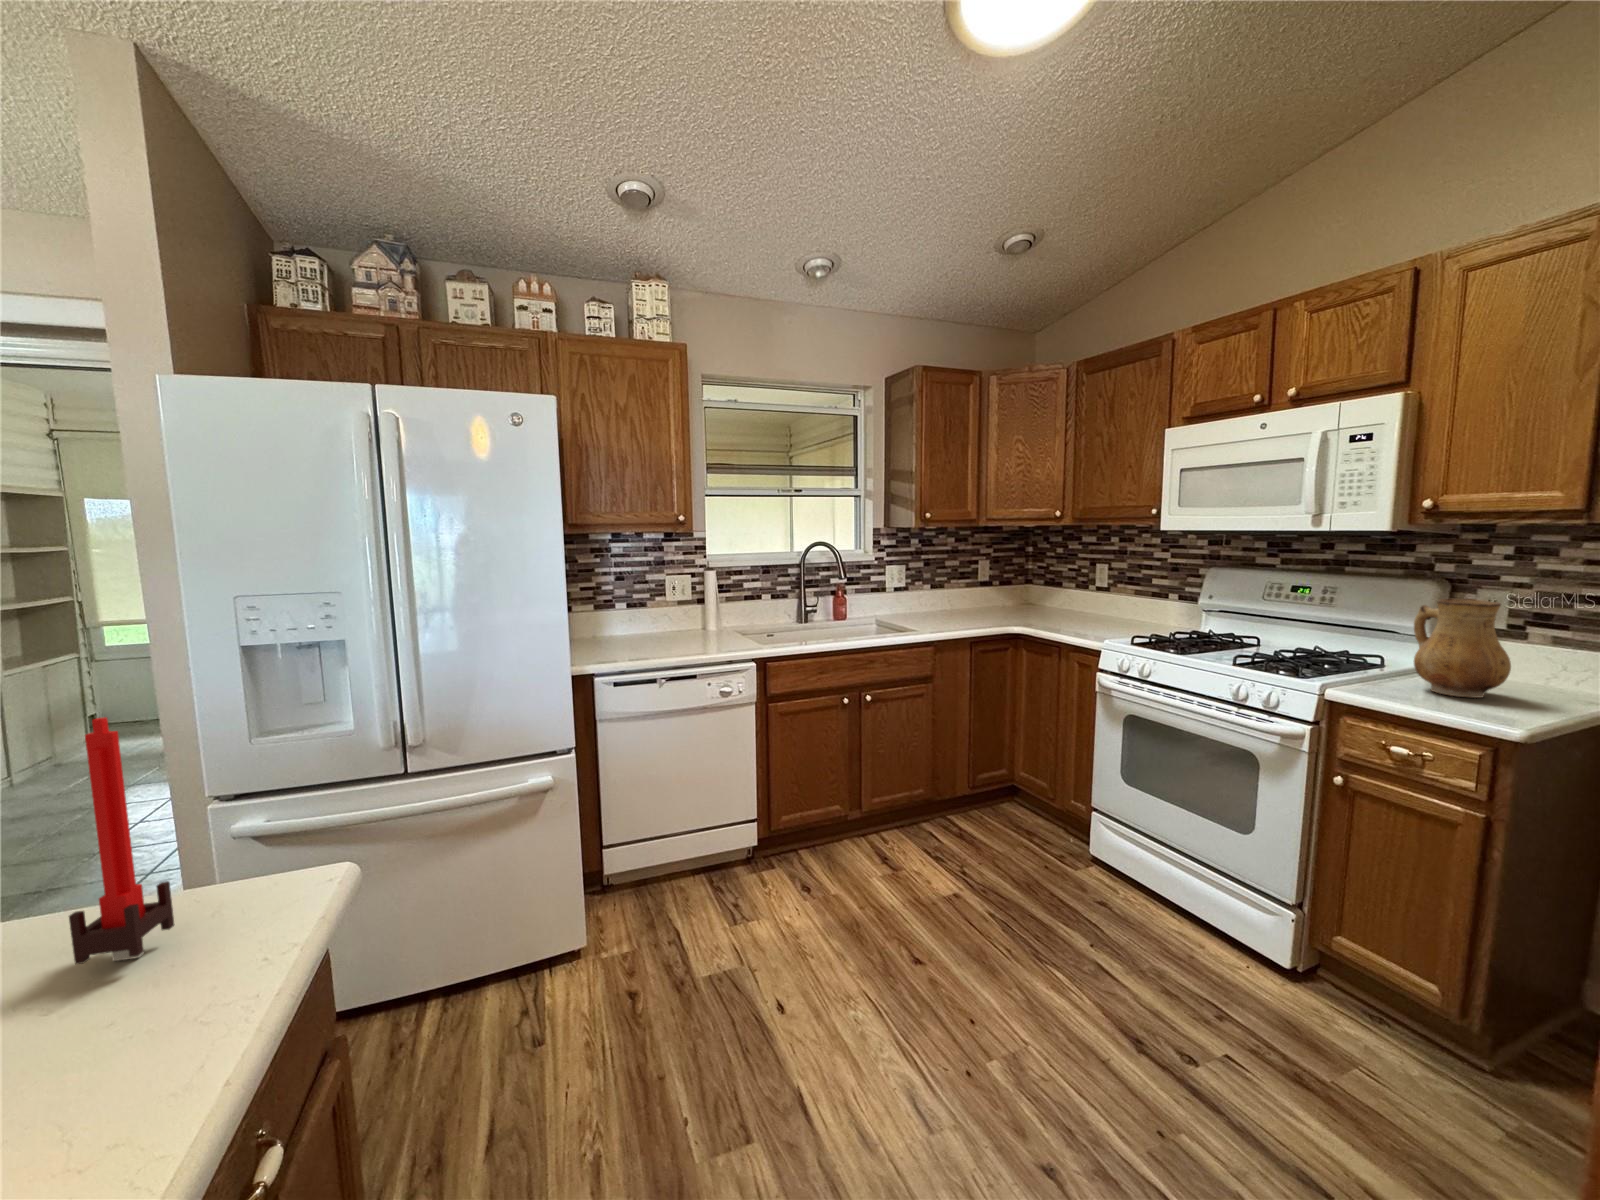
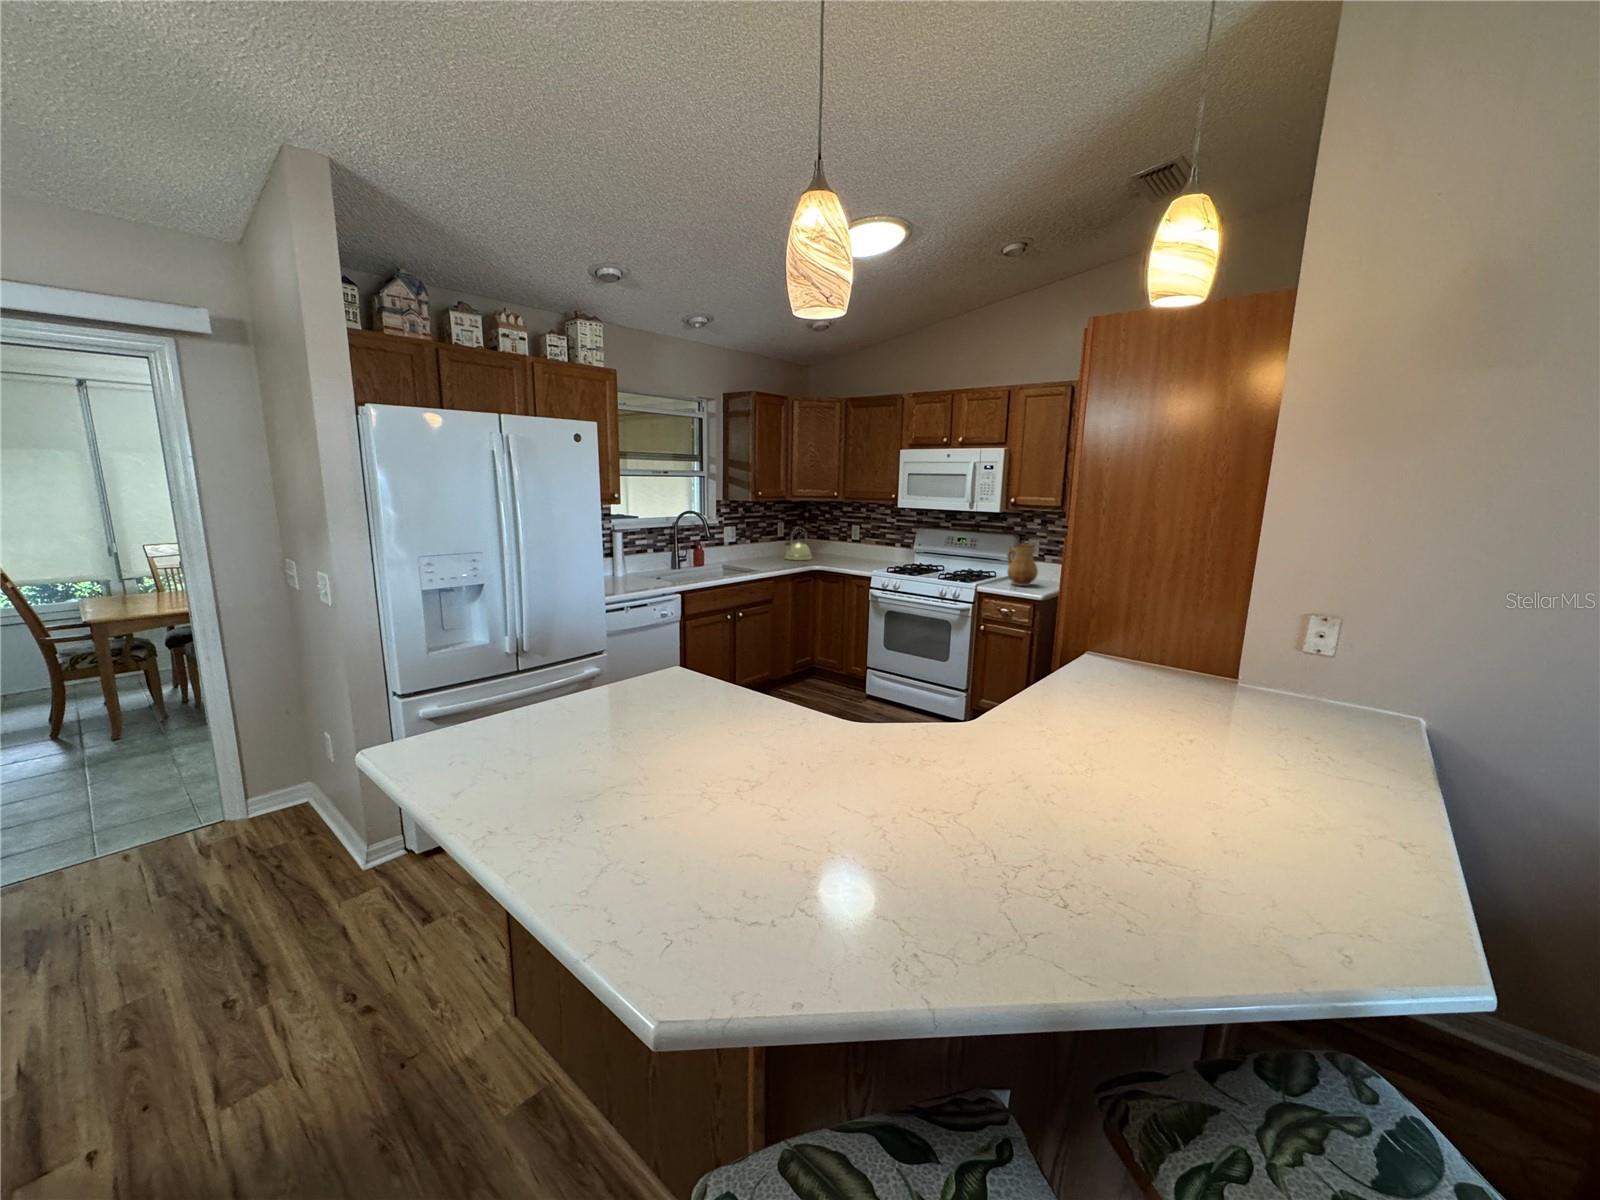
kettle: none [979,567,1025,616] -> present [784,530,812,560]
candle: present [69,718,175,964] -> none [654,598,680,689]

